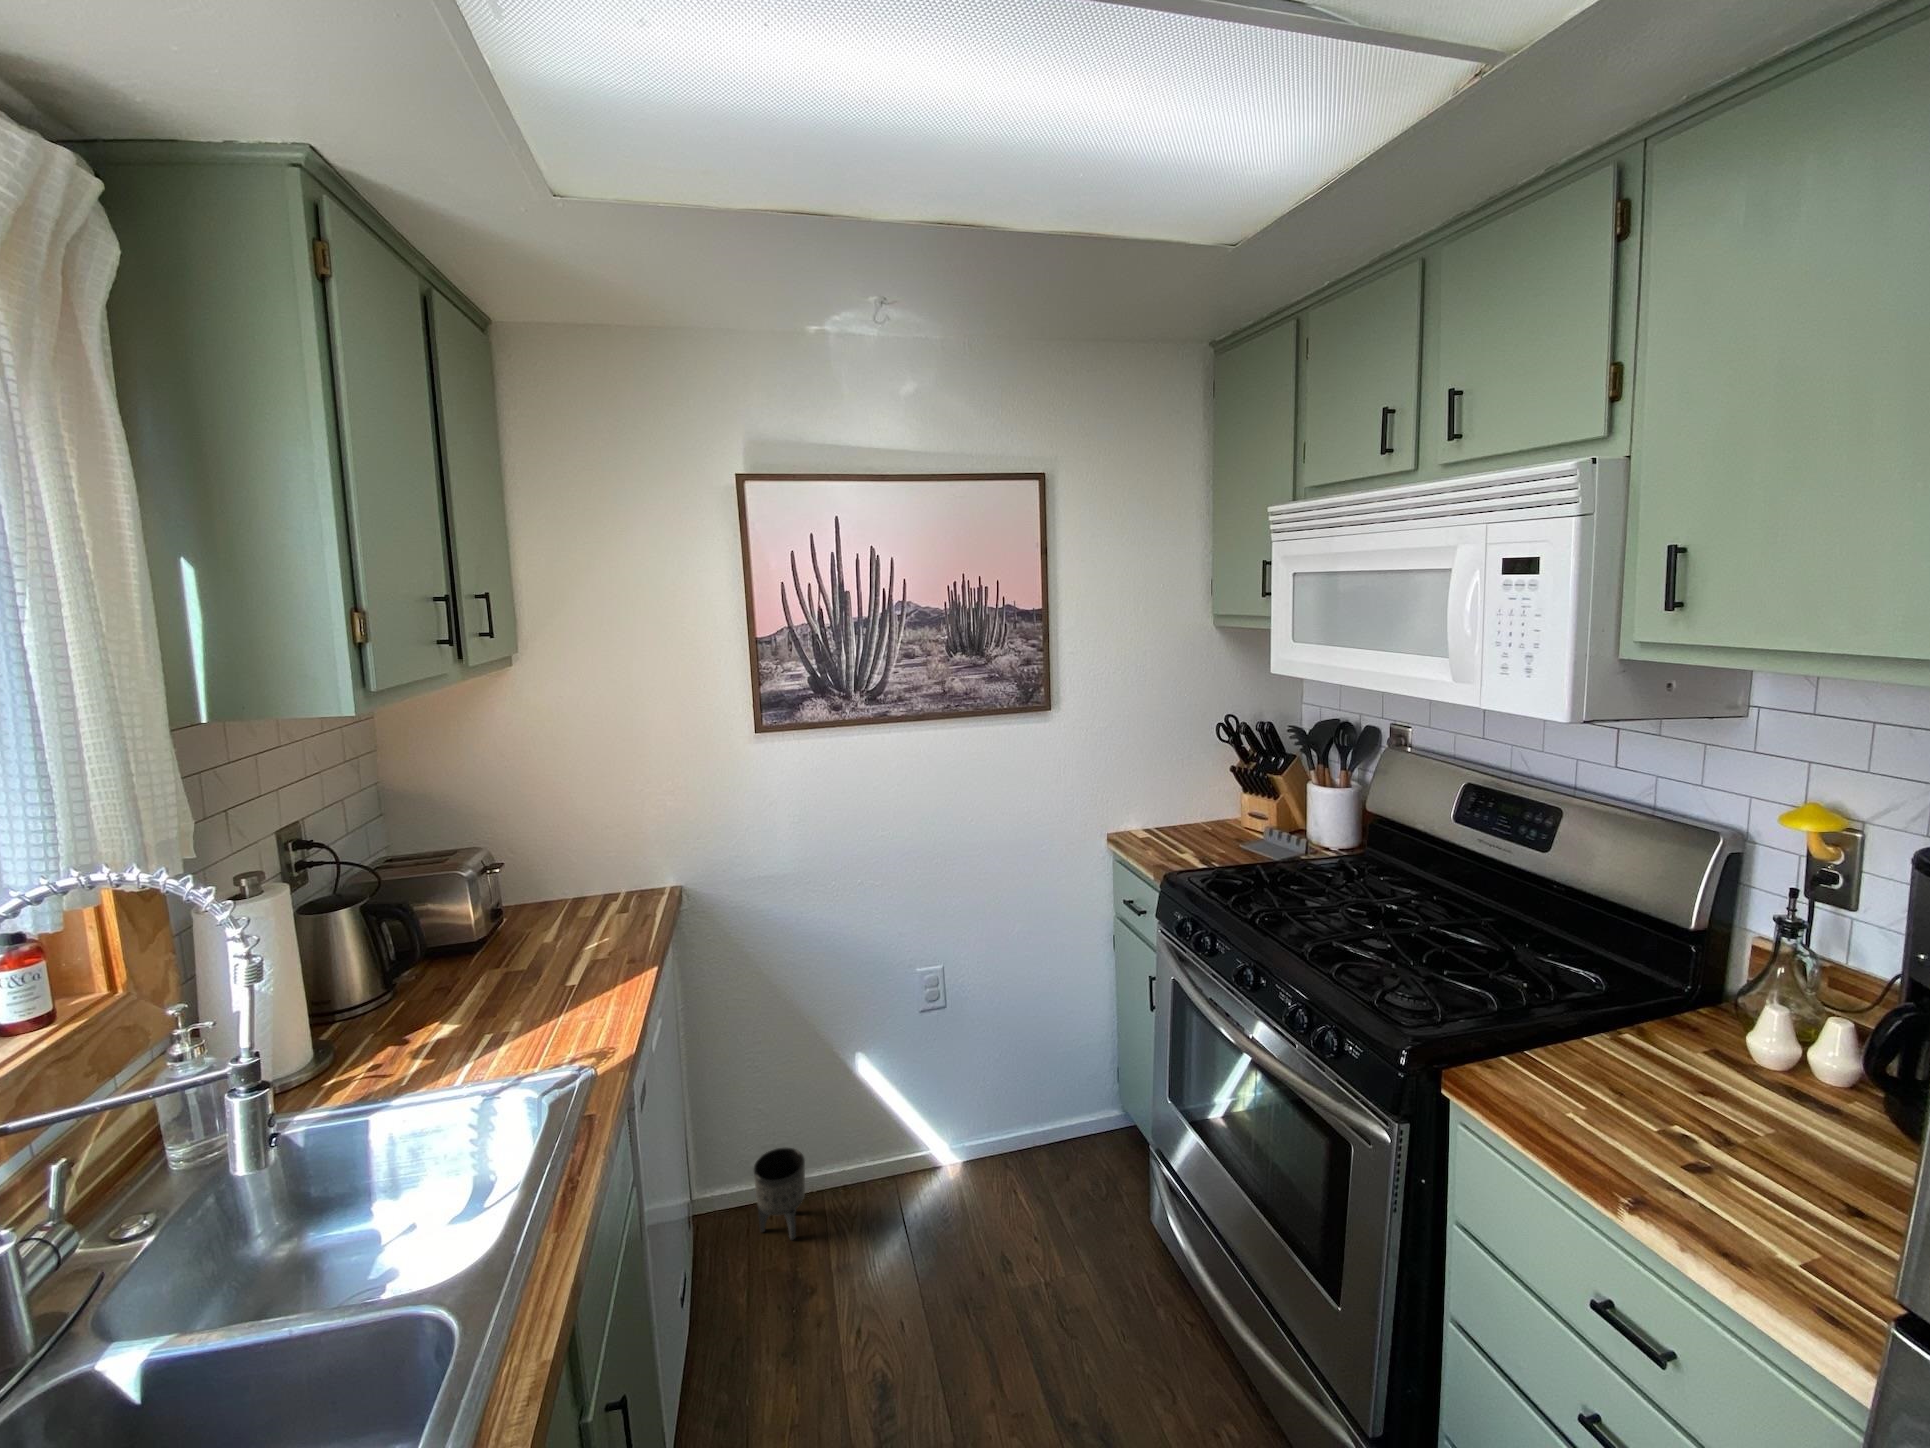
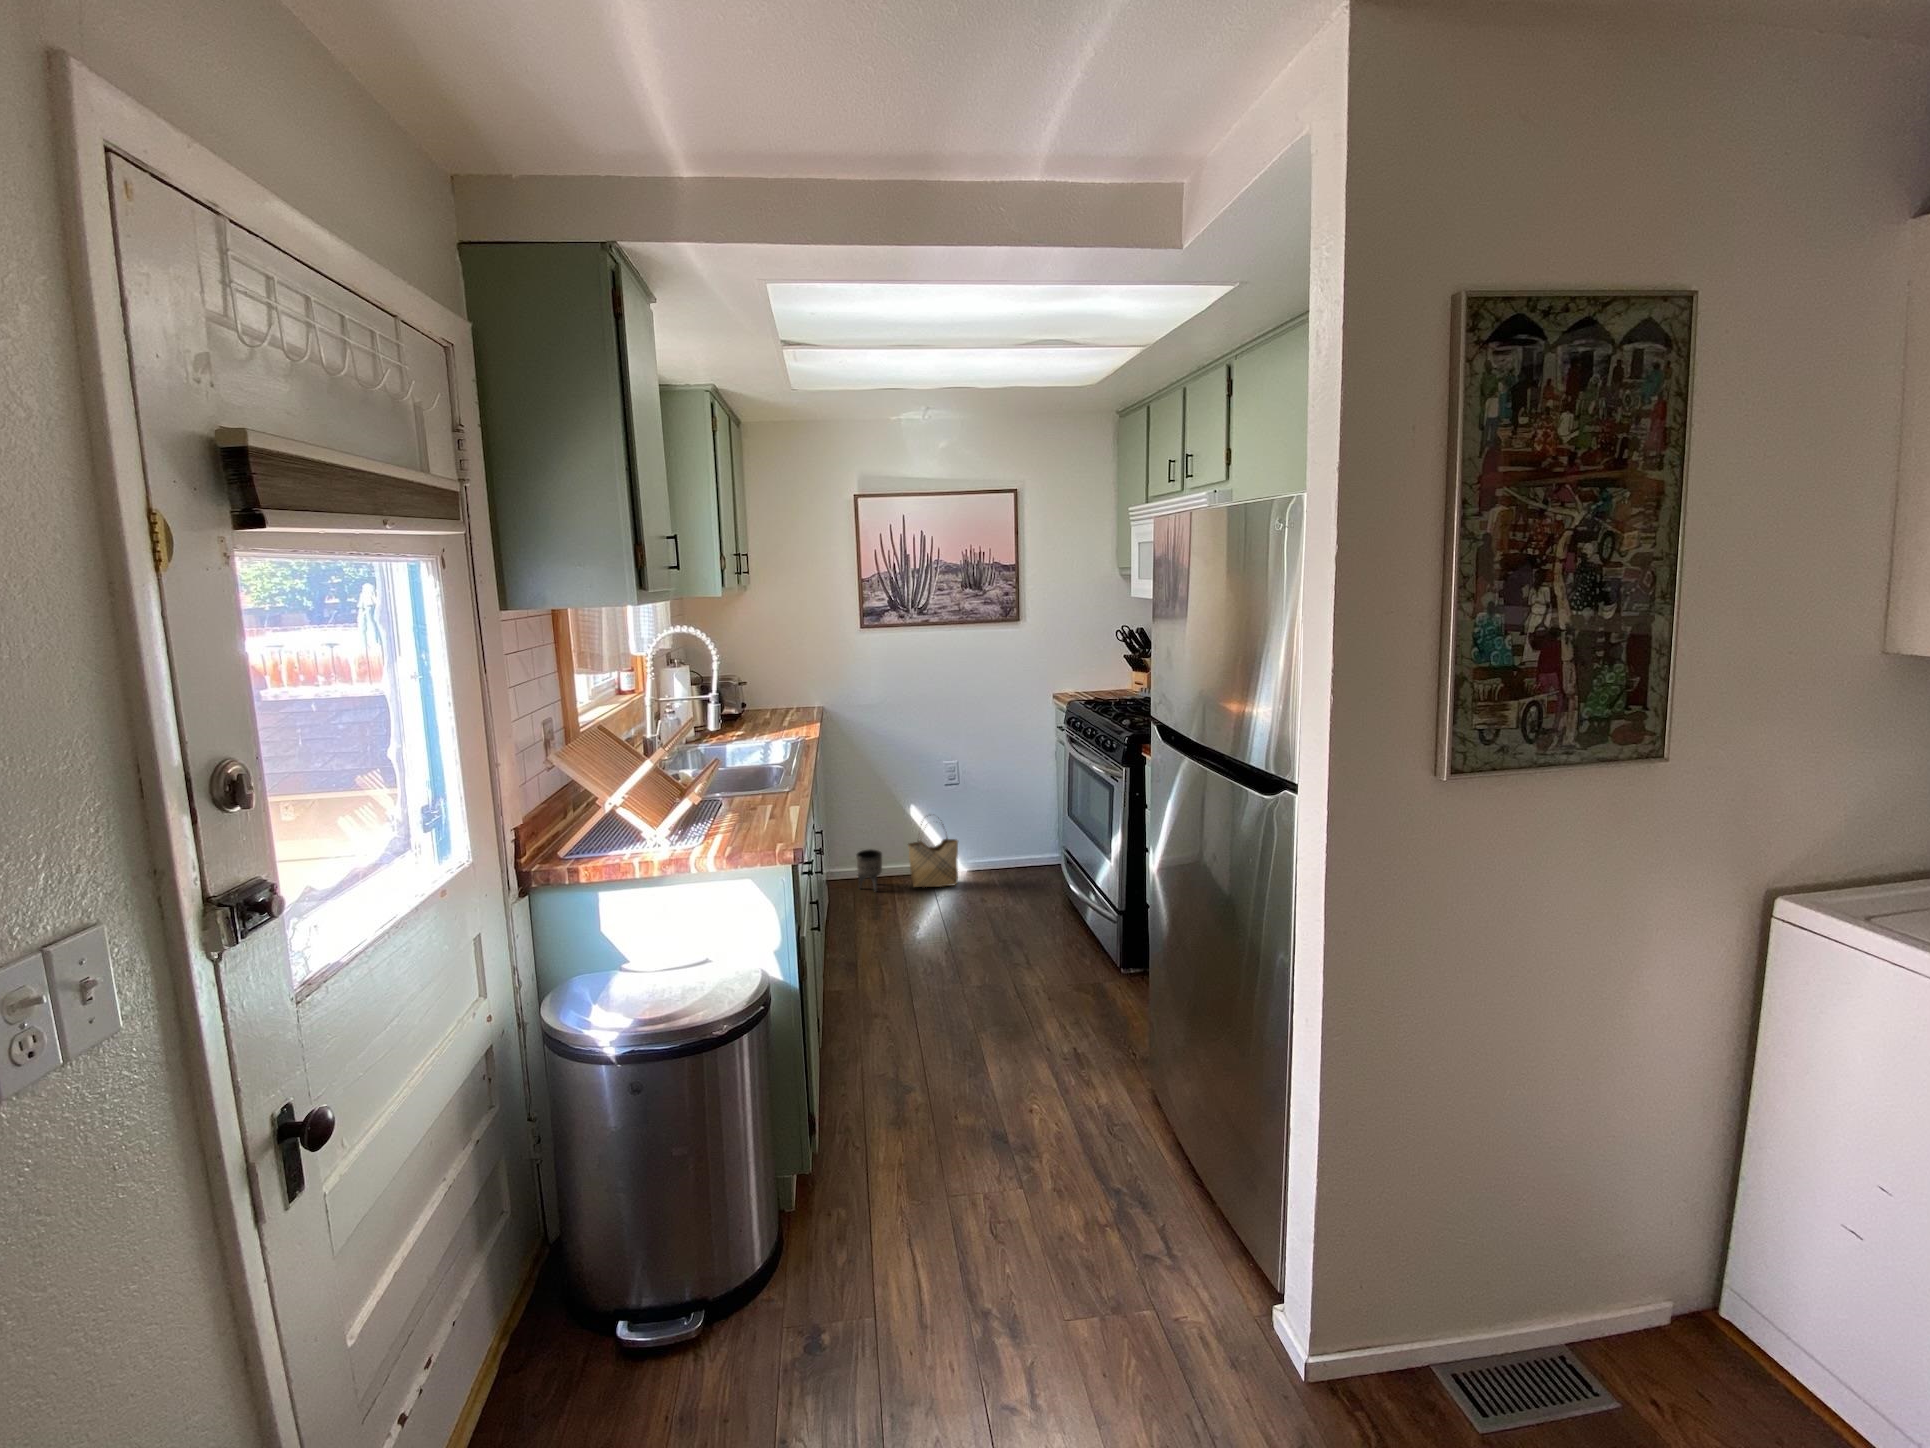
woven basket: none [853,1070,949,1224] -> present [908,824,958,887]

